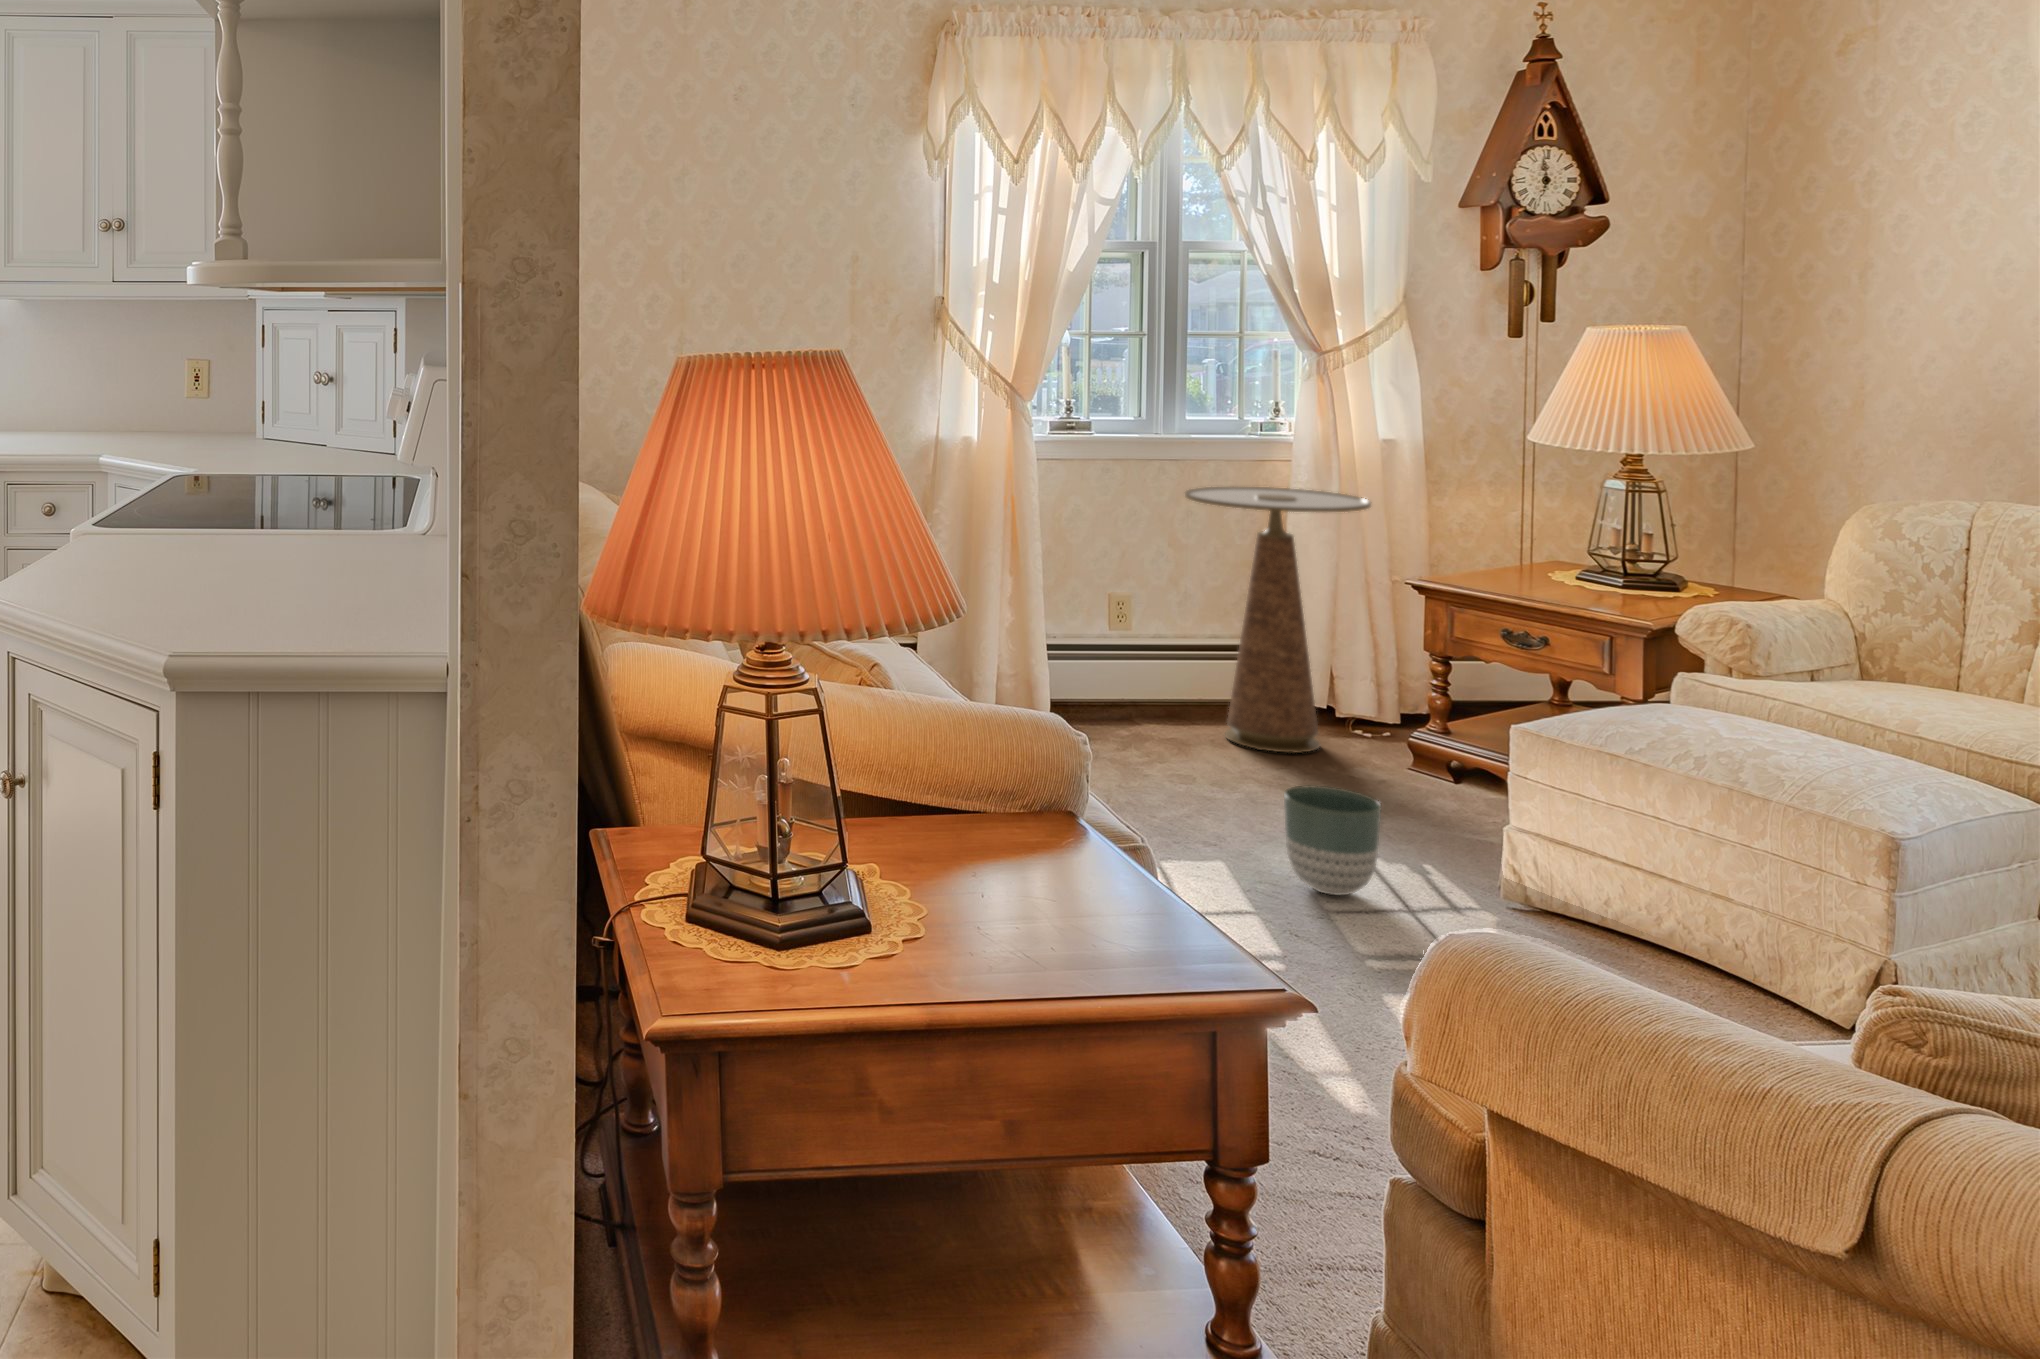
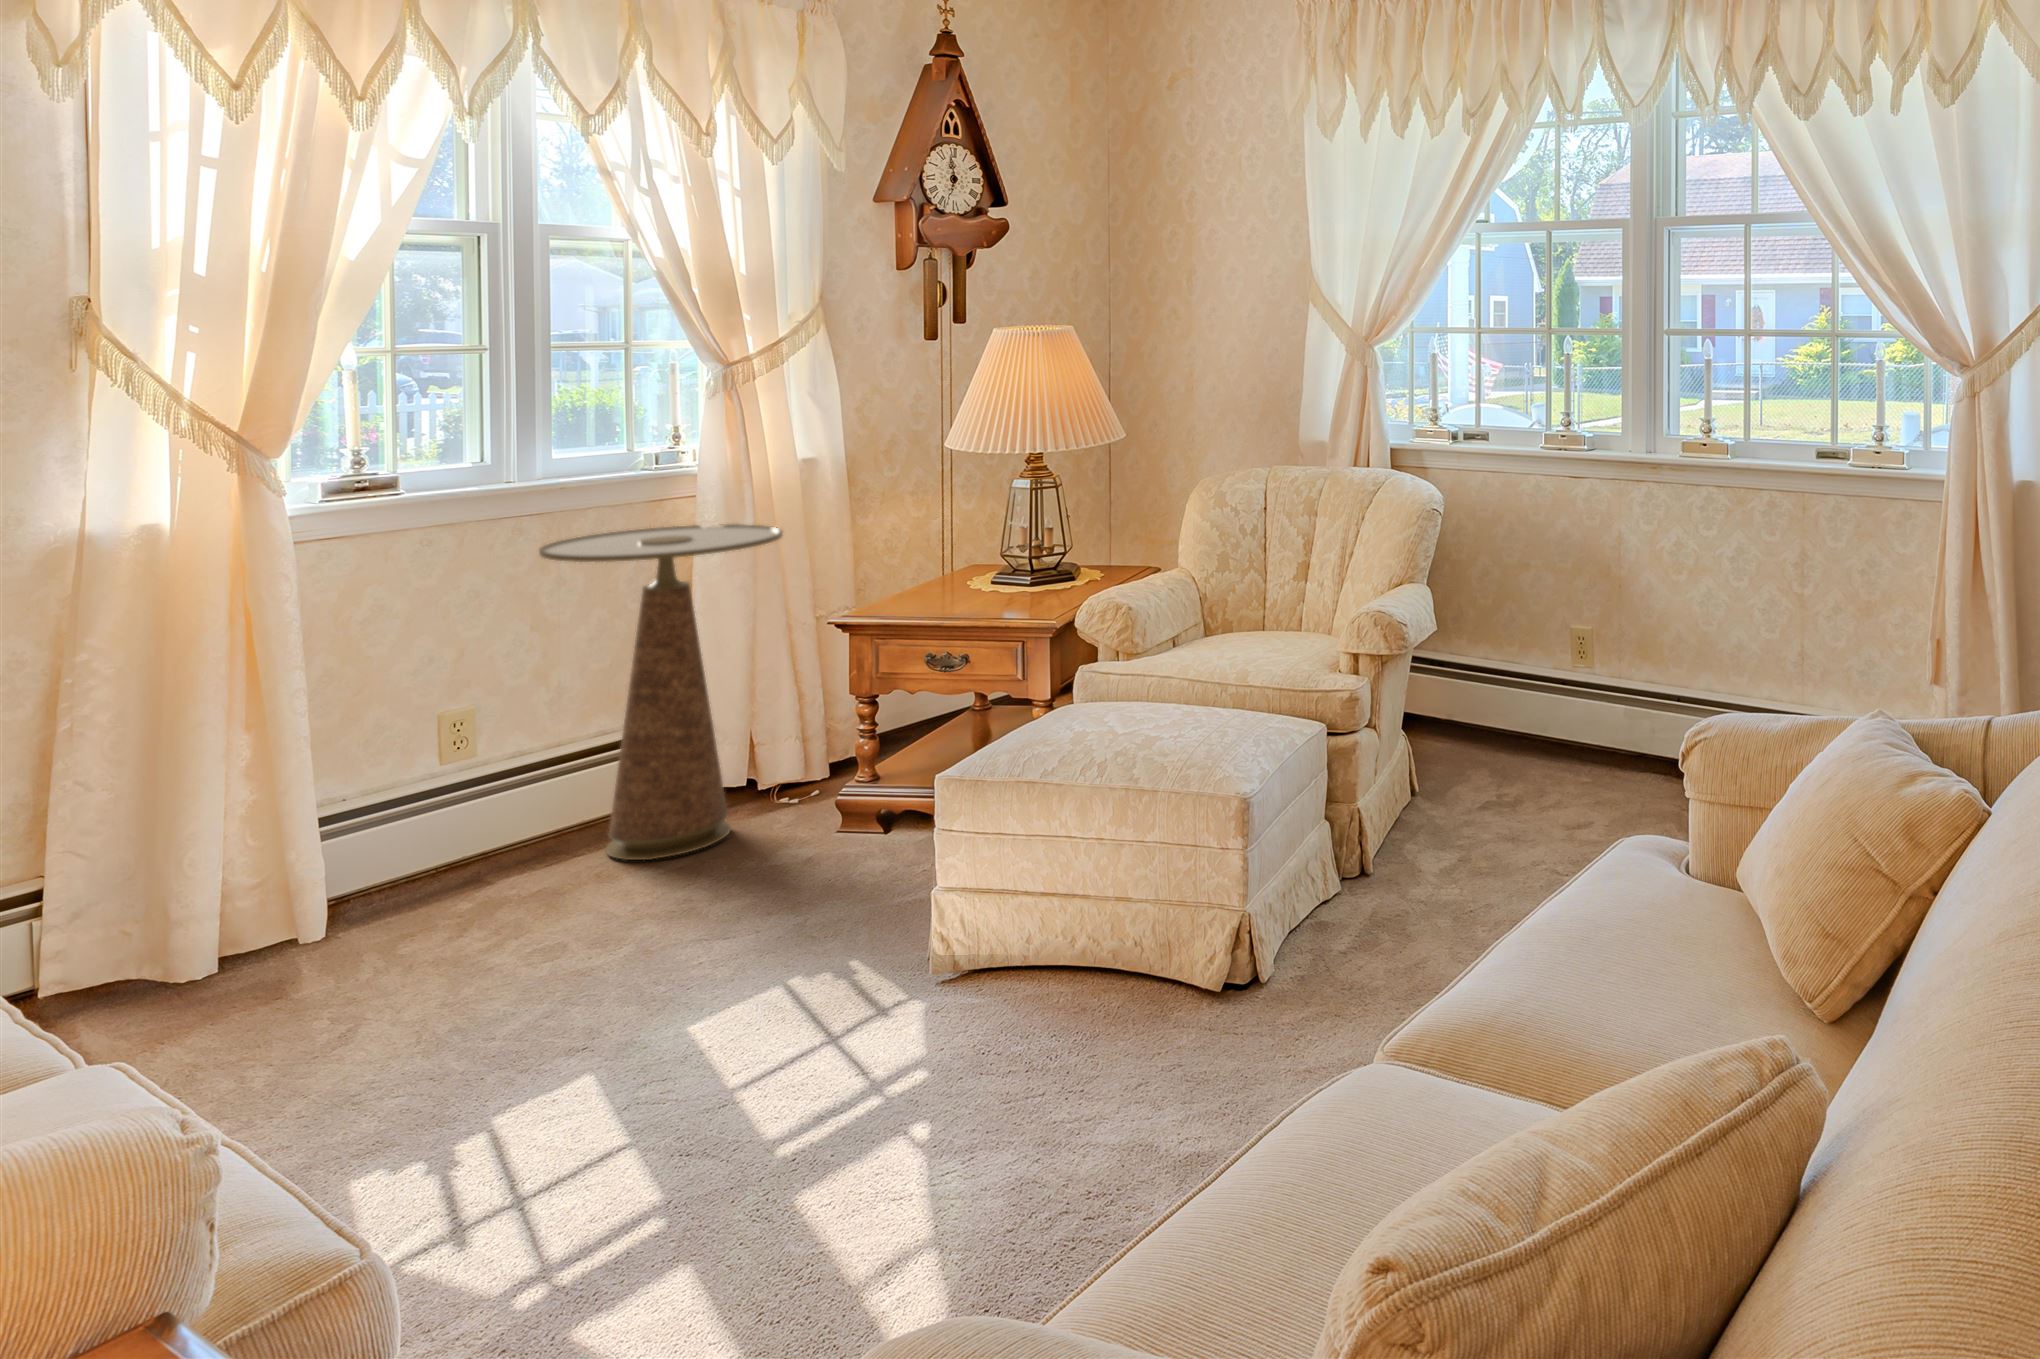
planter: present [1284,785,1381,895] -> none [653,917,786,1073]

